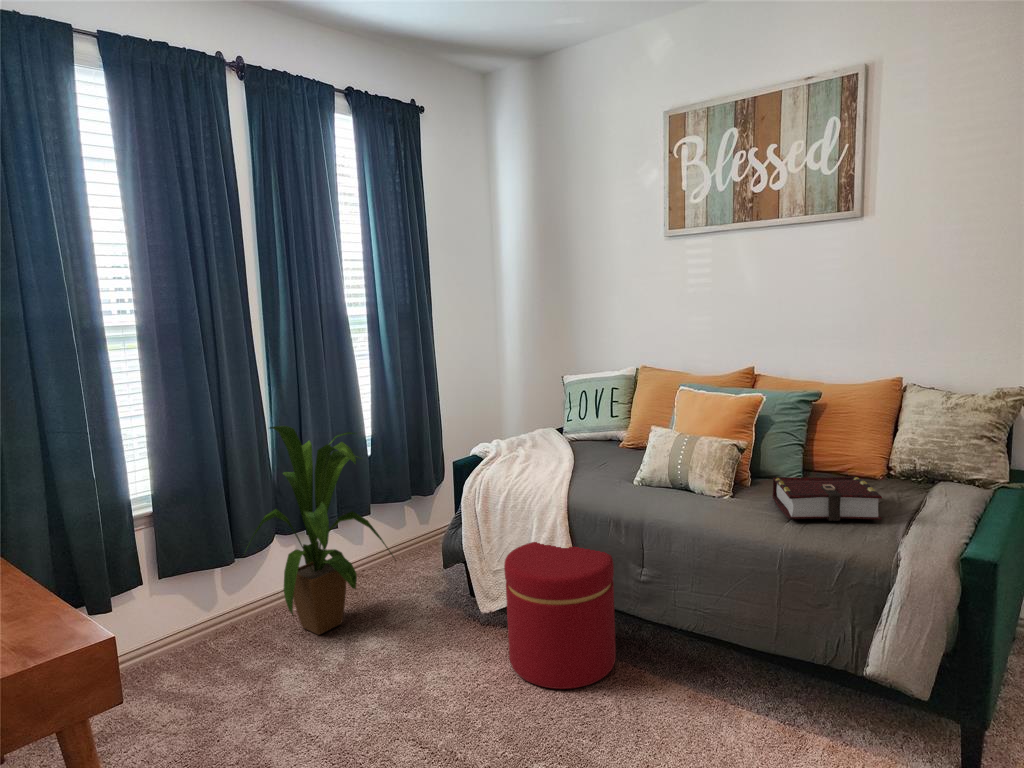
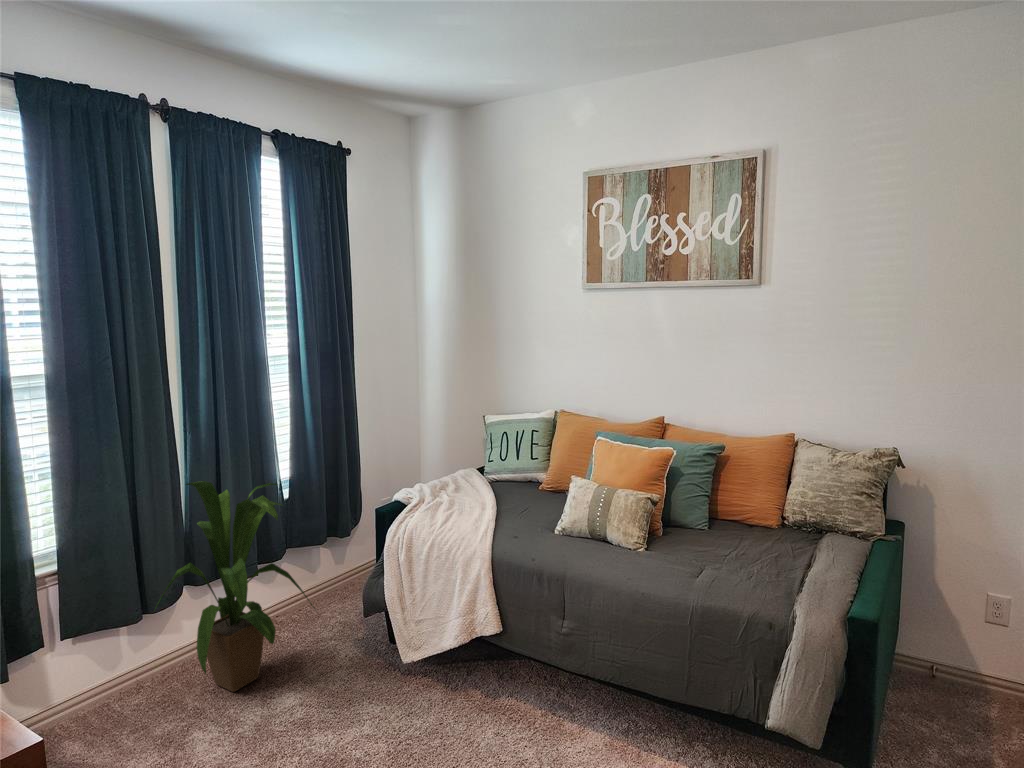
book: present [772,476,882,521] -> none [682,531,780,576]
ottoman: present [504,542,616,689] -> none [428,589,535,743]

